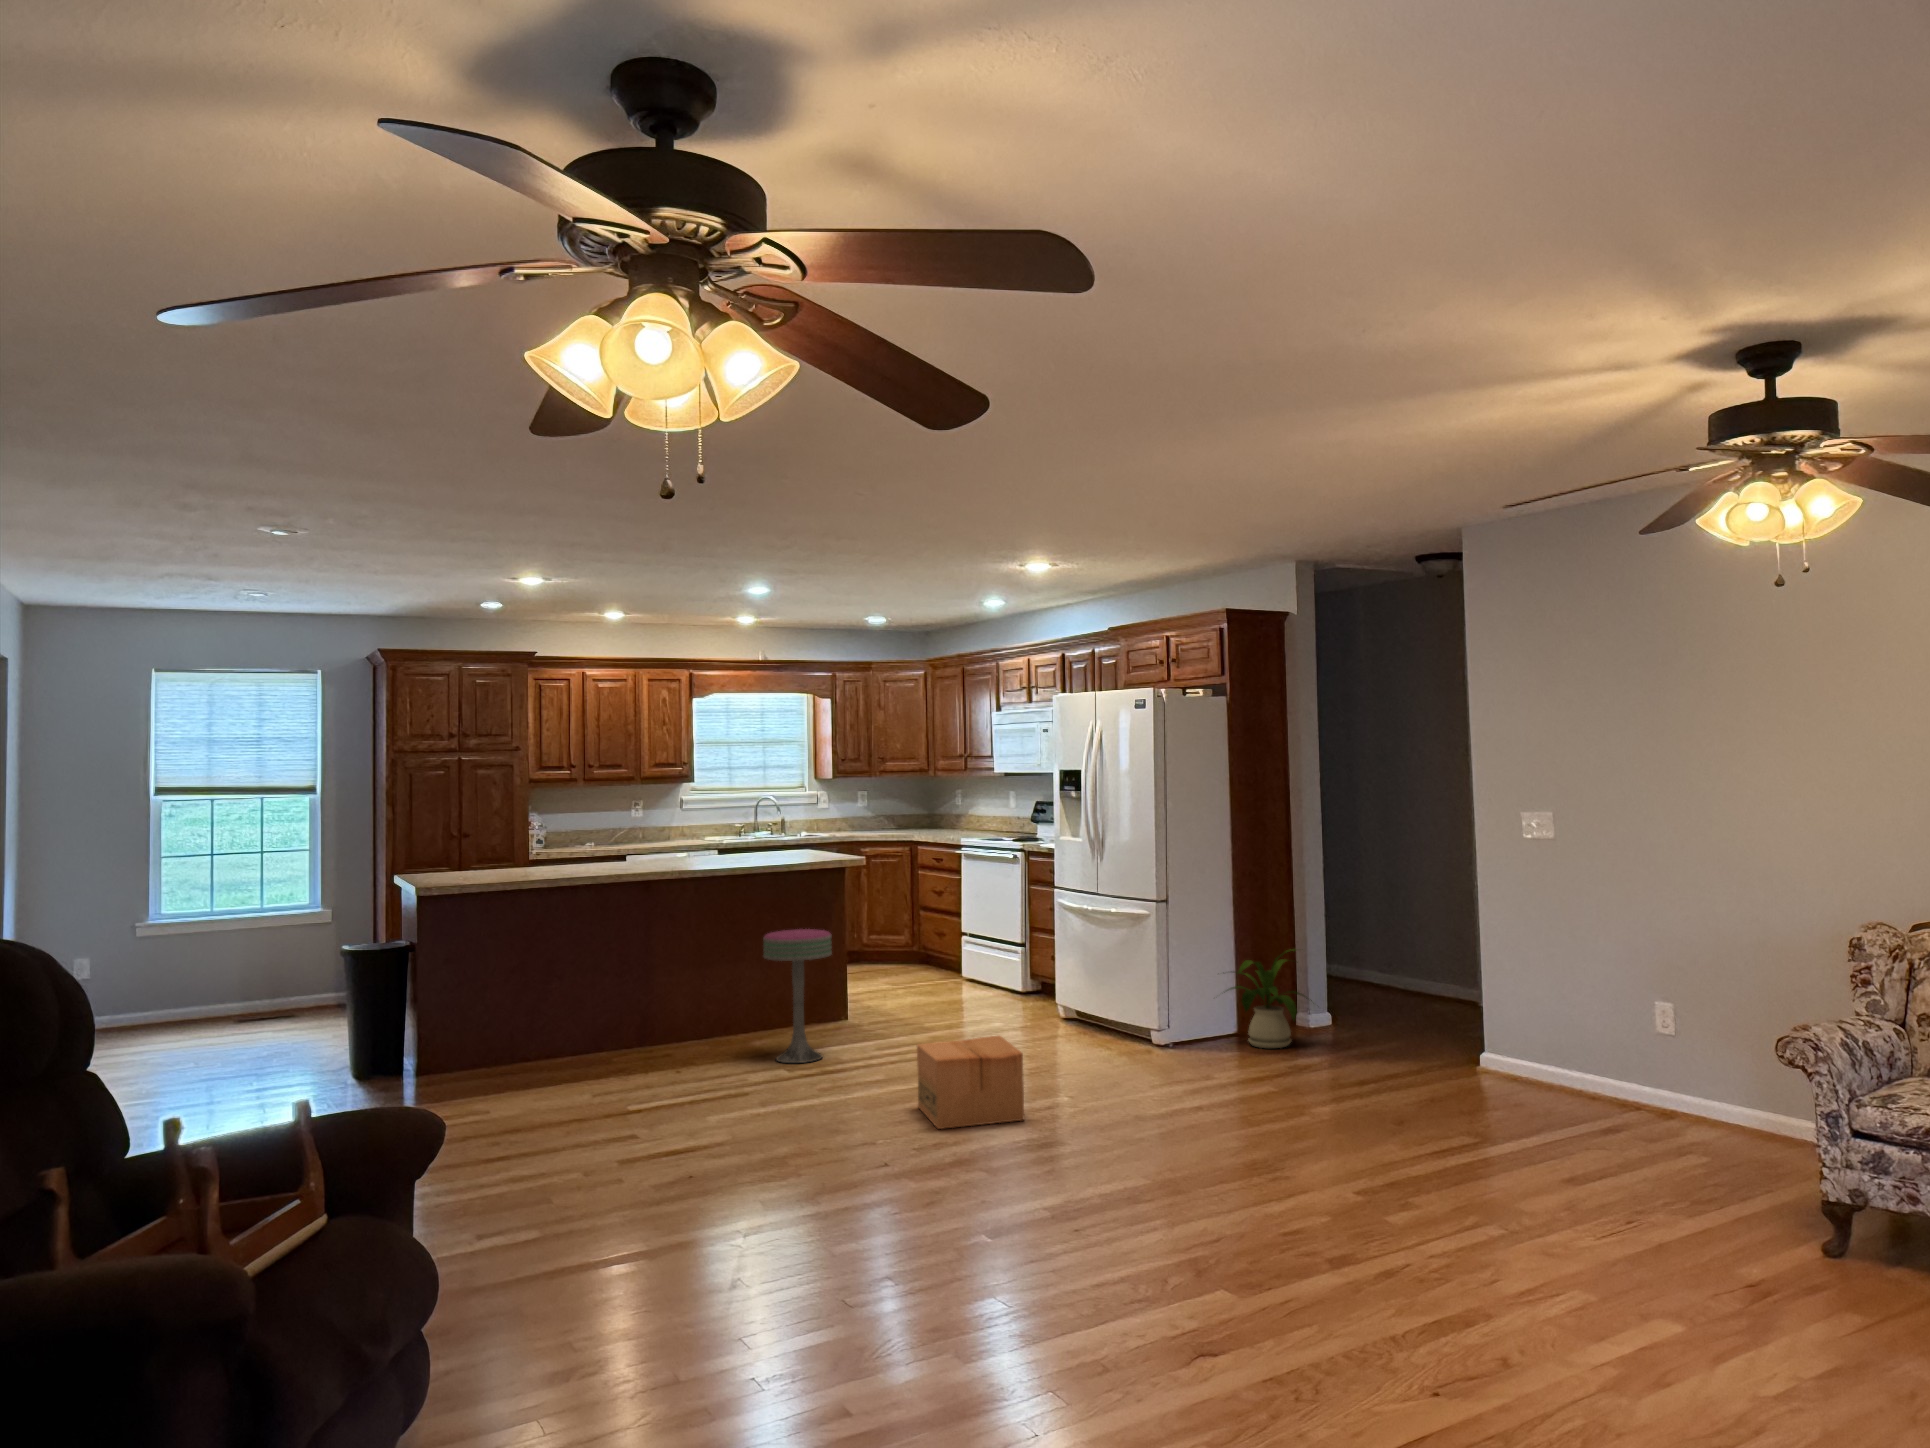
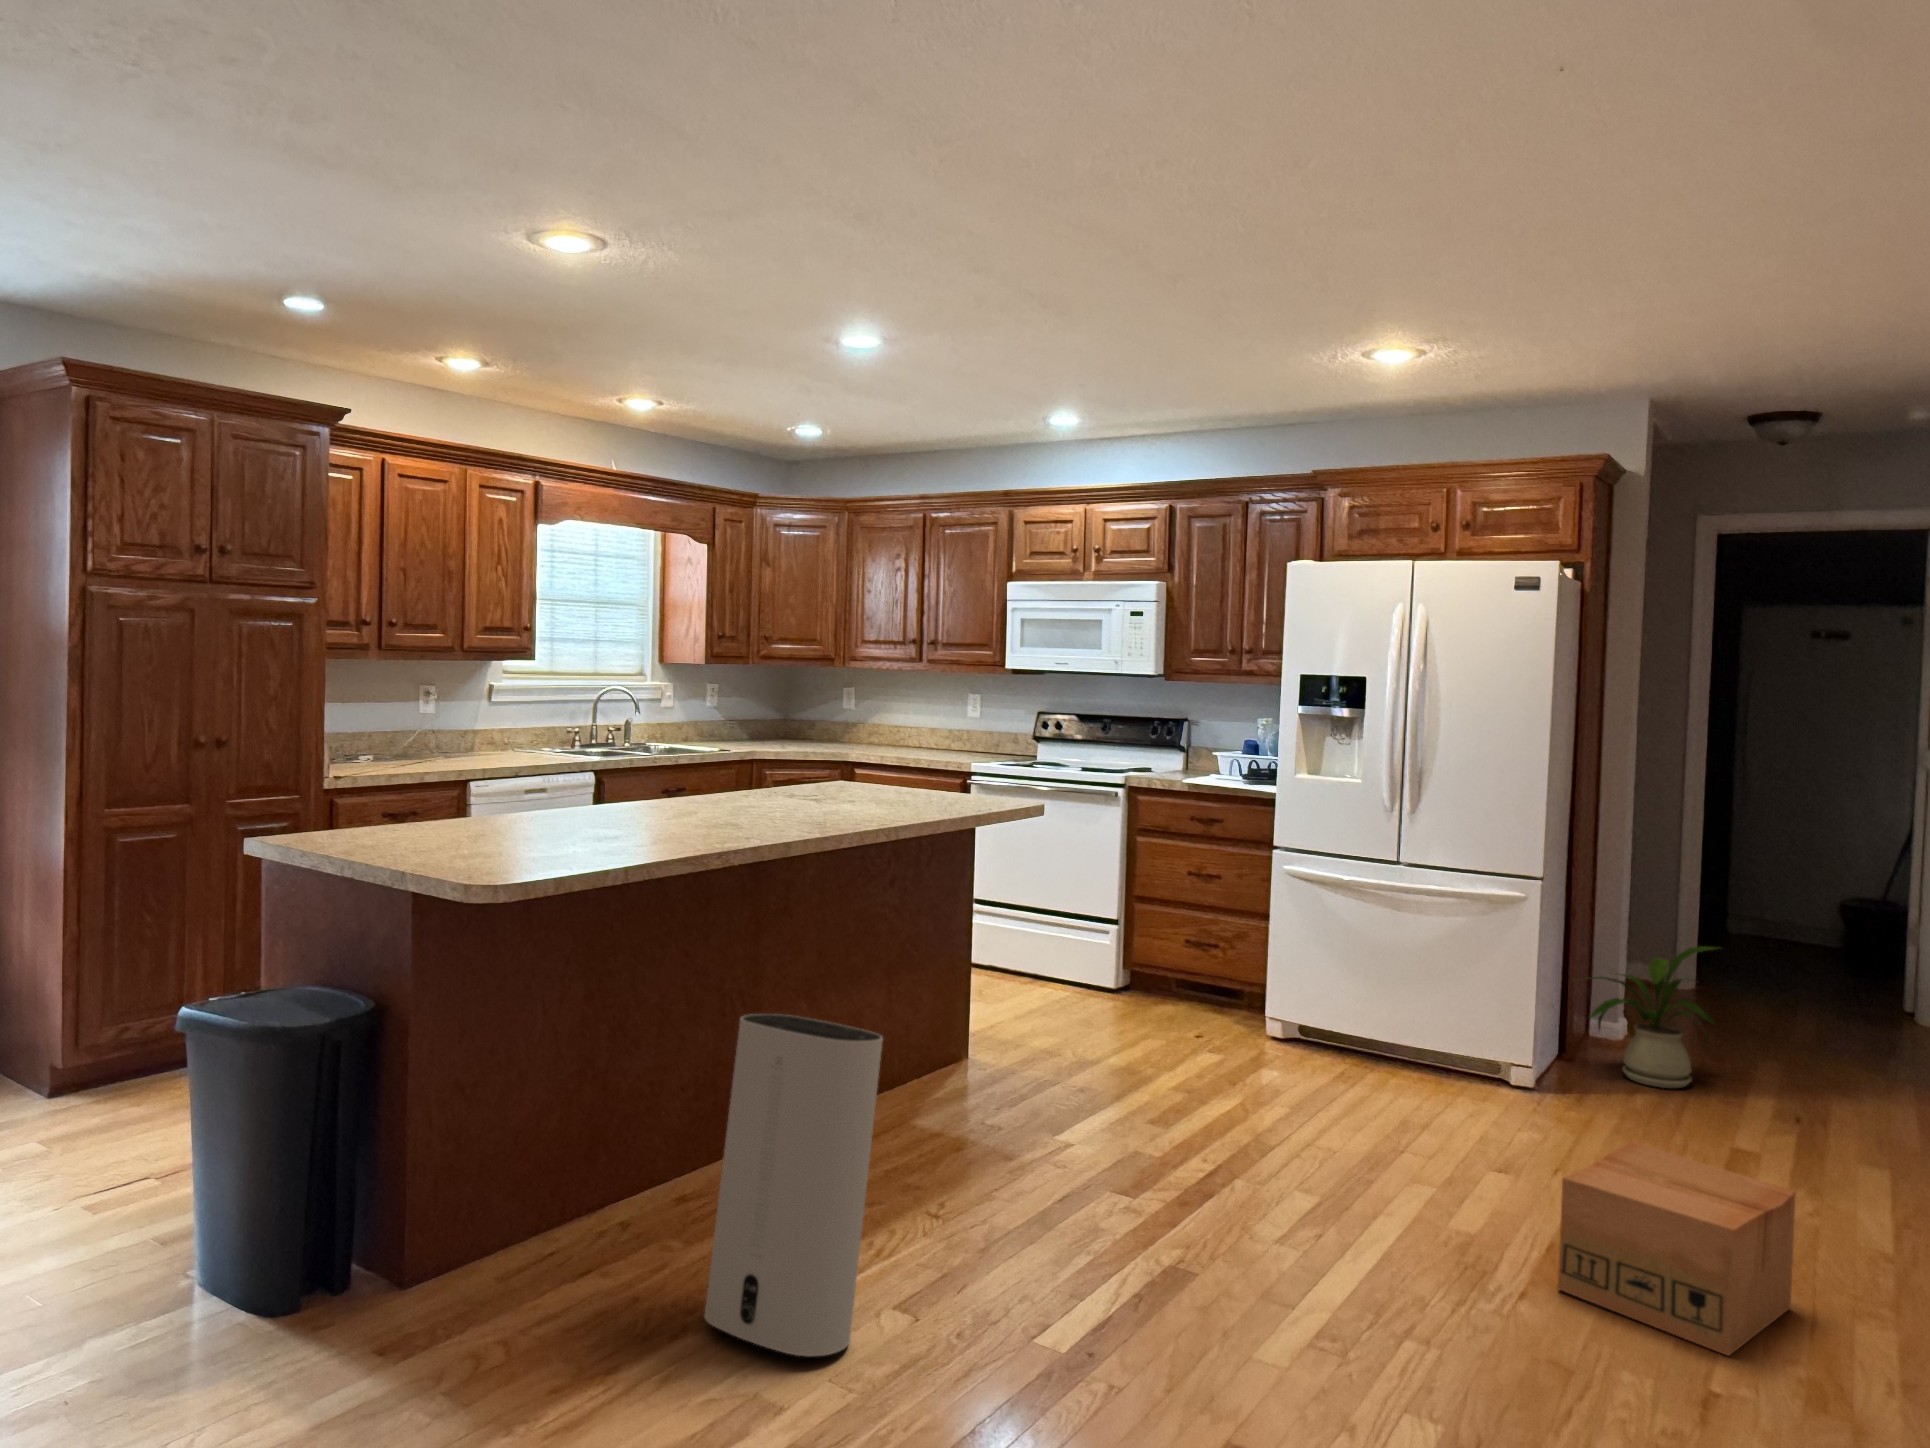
bar stool: present [763,929,832,1063] -> none [1033,936,1155,1180]
air purifier: none [505,949,579,1099] -> present [705,1014,883,1356]

